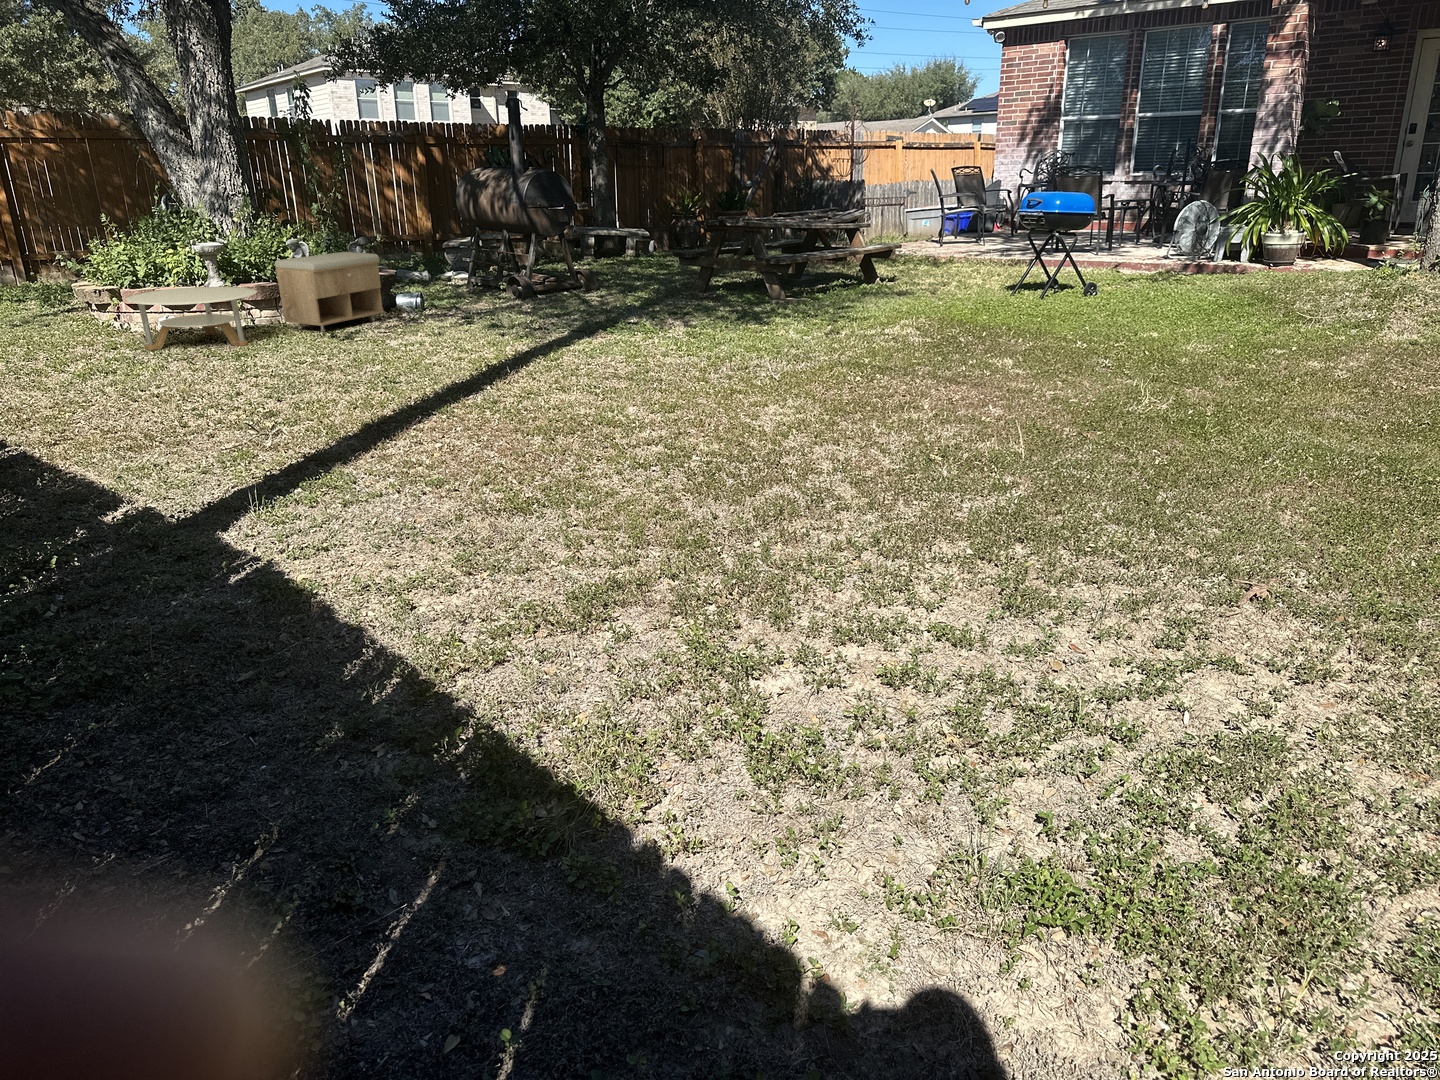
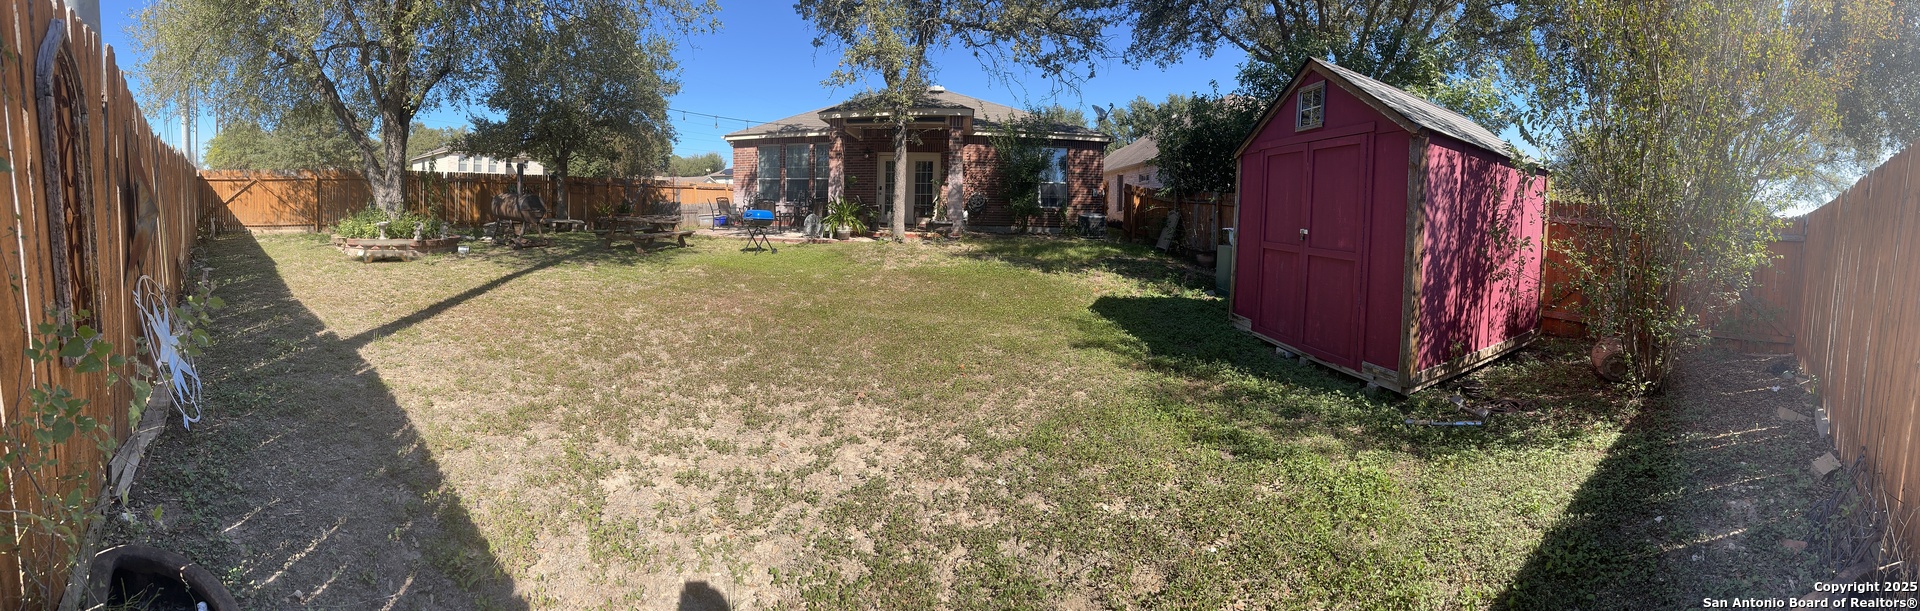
storage bench: present [275,252,384,331] -> none [417,227,461,258]

